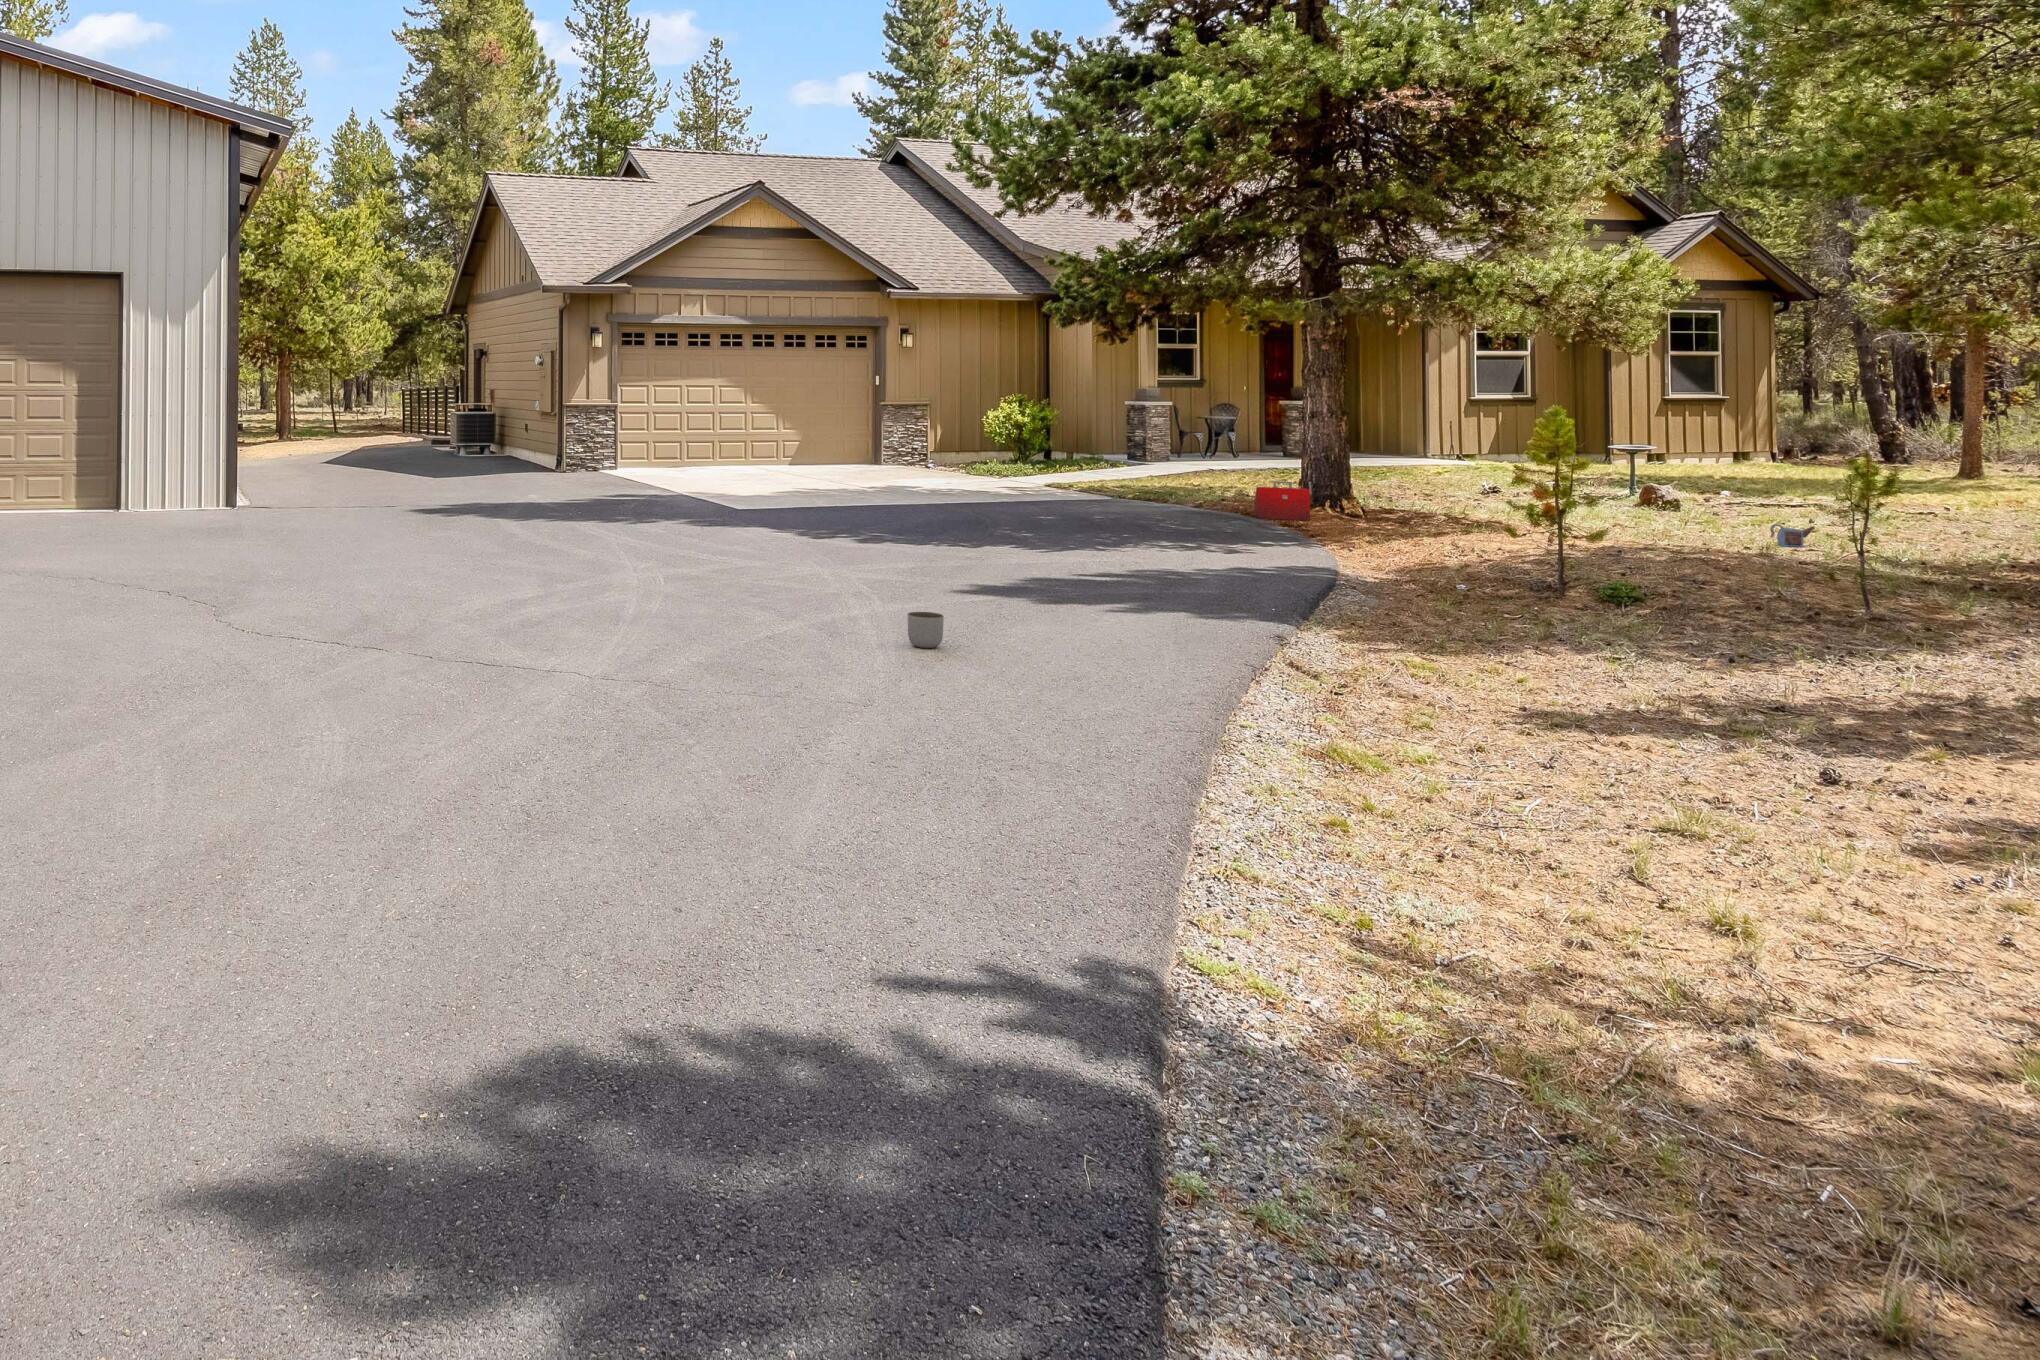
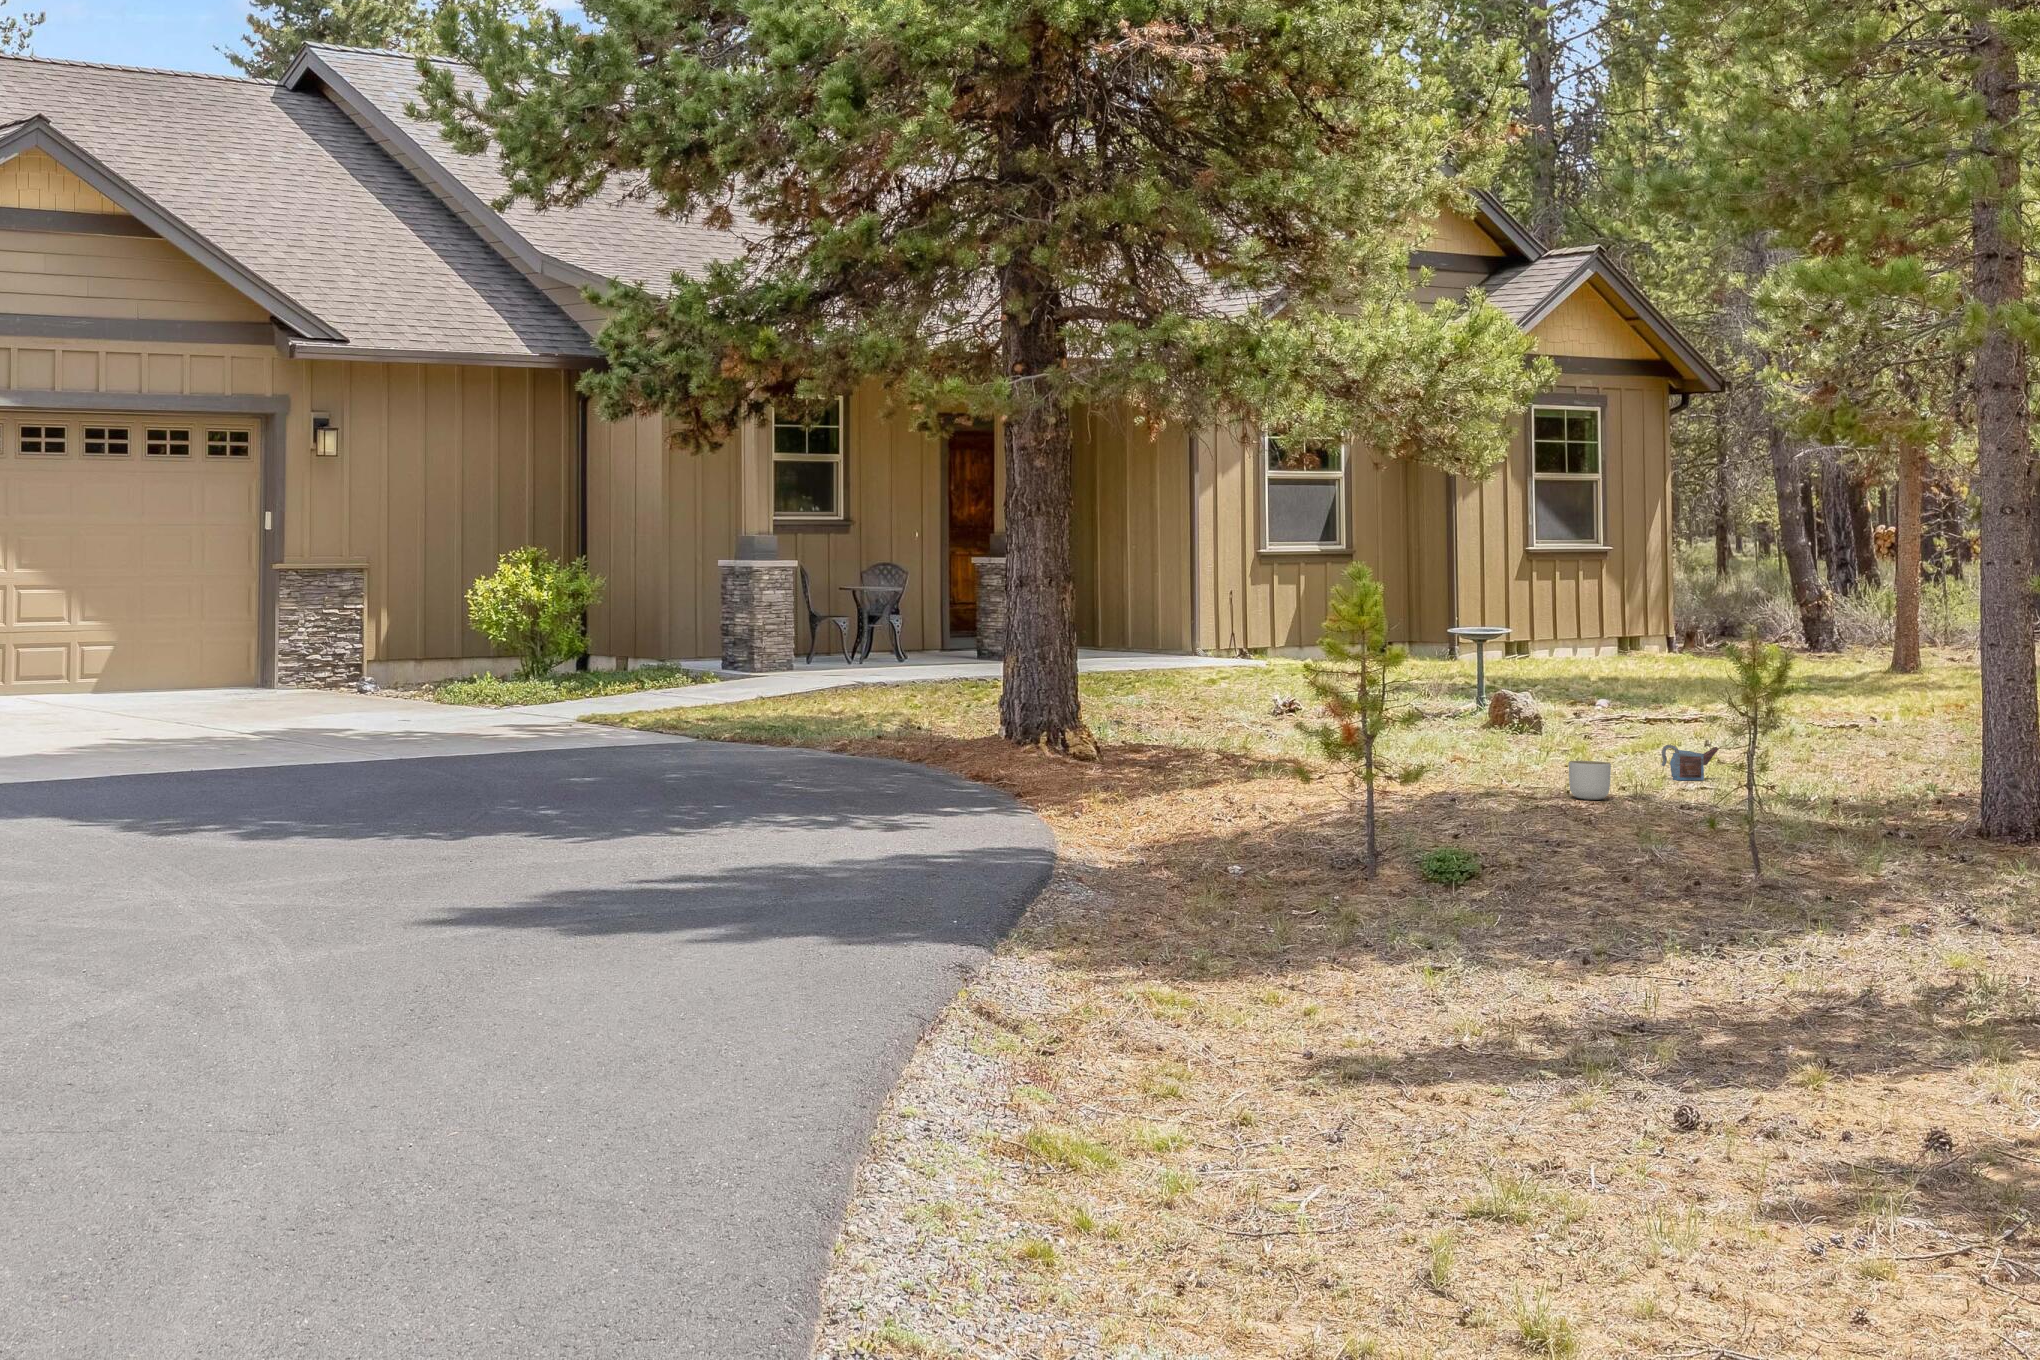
toolbox: present [1255,481,1310,520] -> none [925,694,1012,762]
planter: present [908,612,944,648] -> present [1569,761,1611,800]

